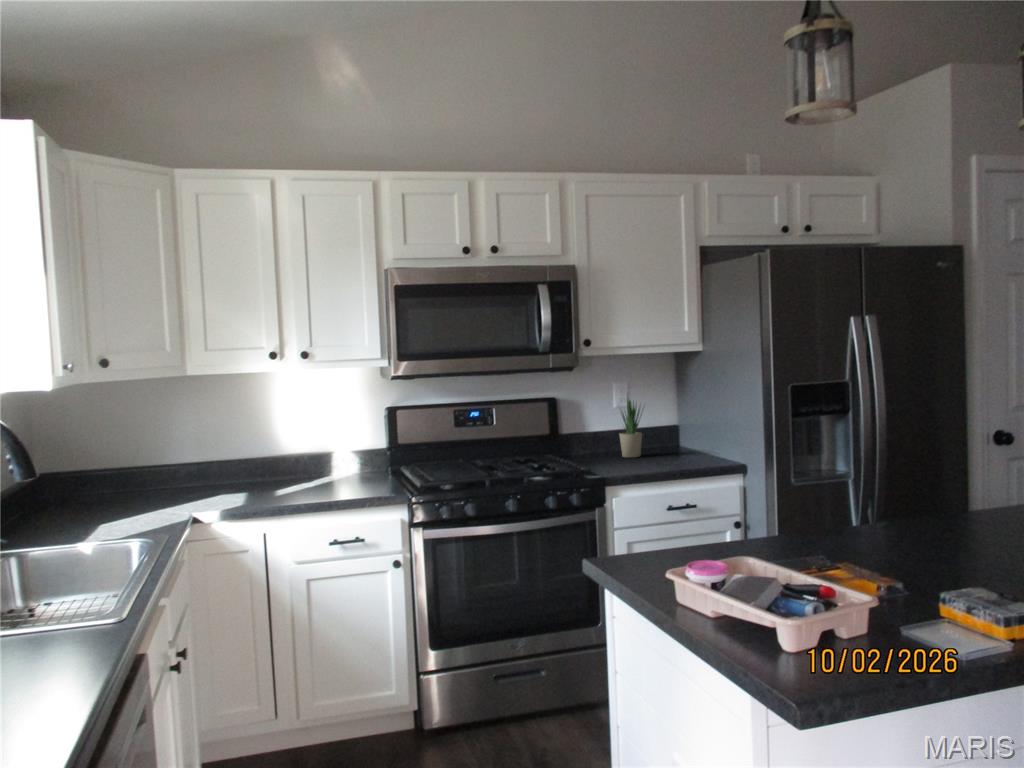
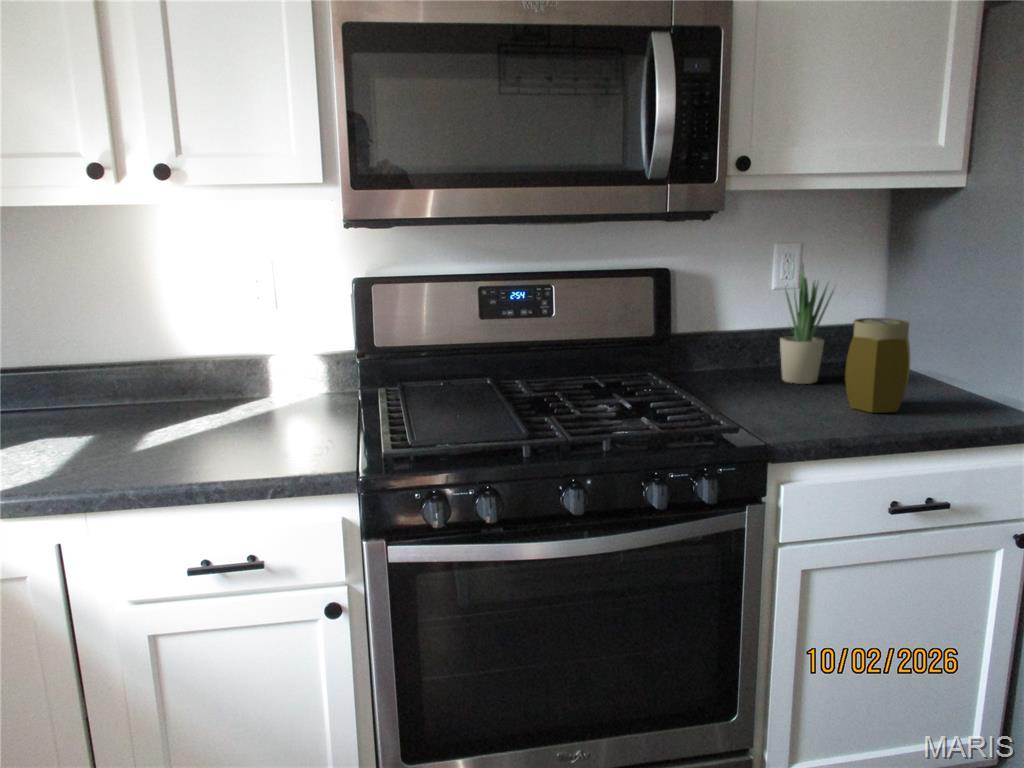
jar: none [646,418,678,465] -> present [845,318,910,413]

